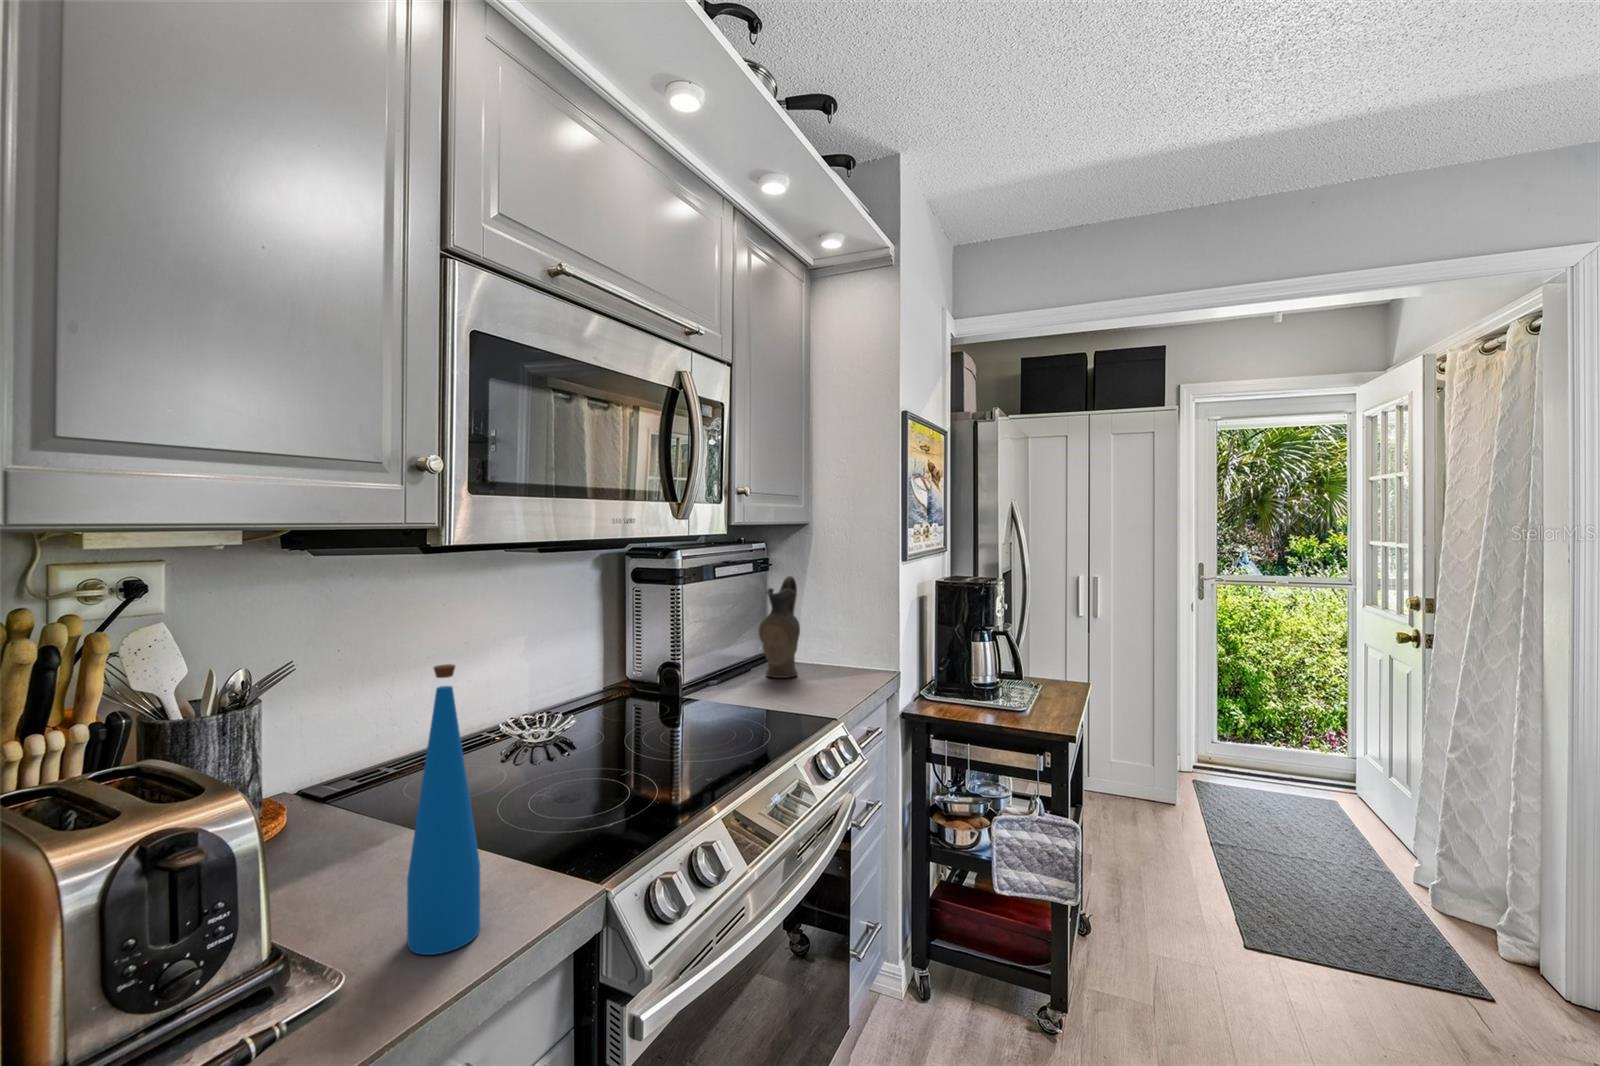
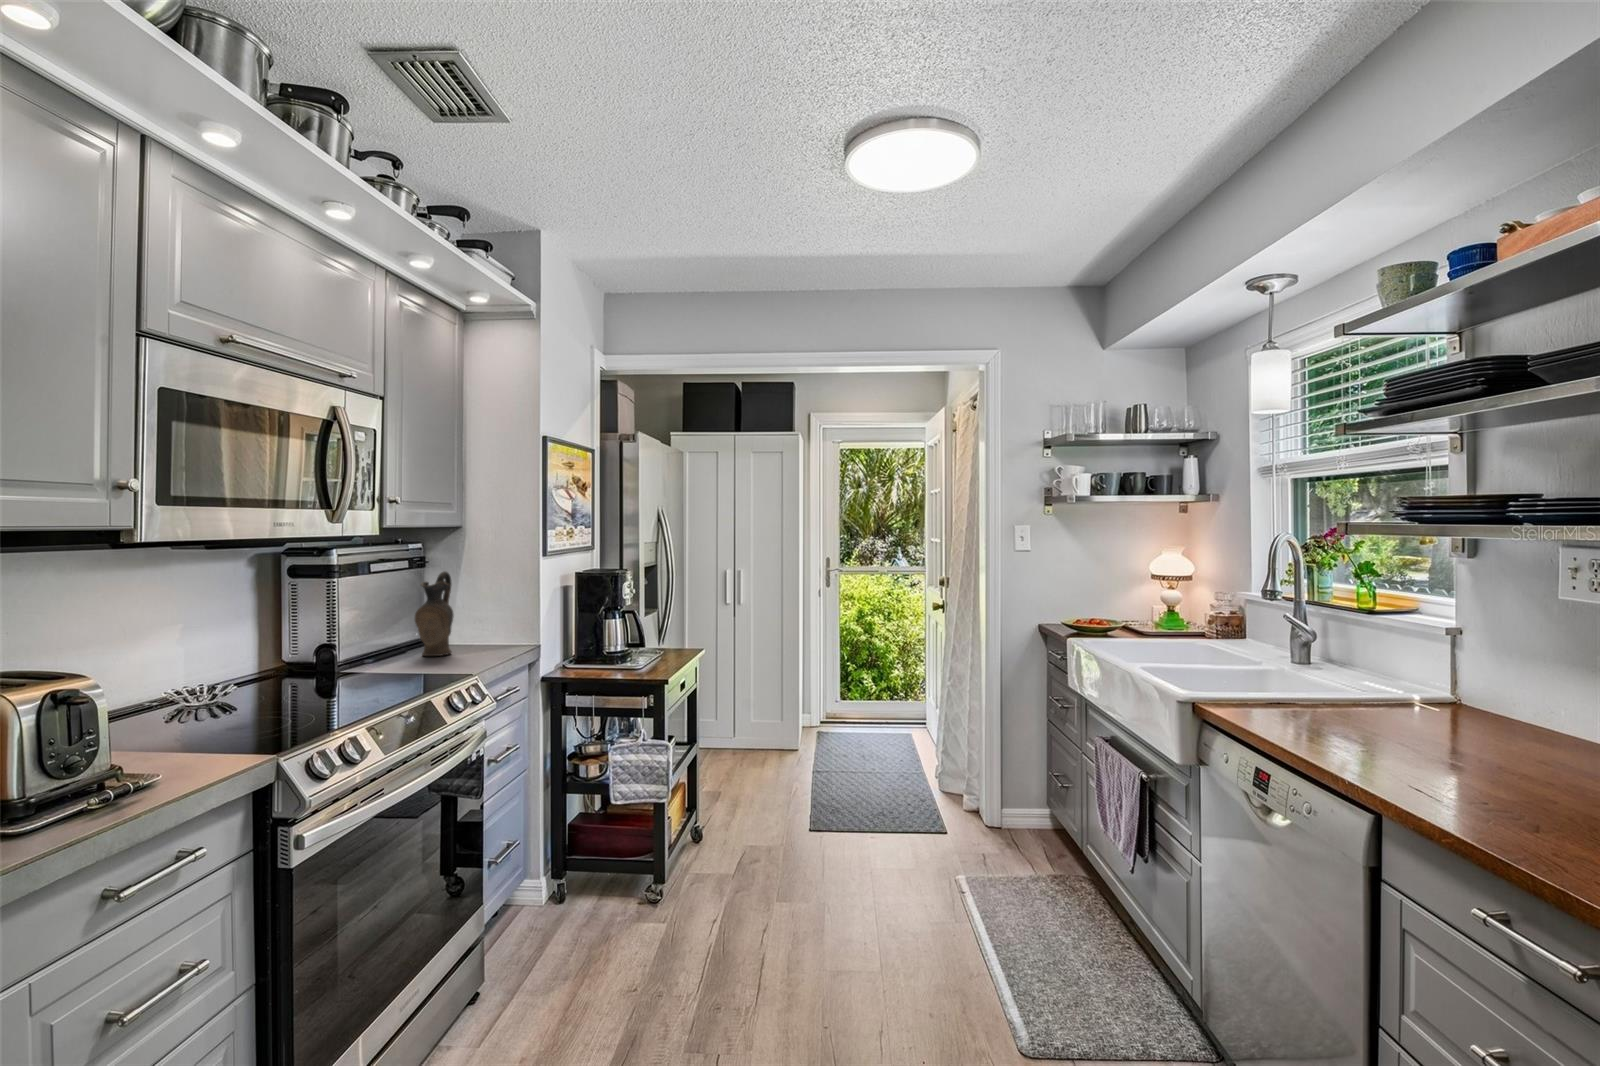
bottle: present [407,664,480,955] -> none [130,616,184,794]

